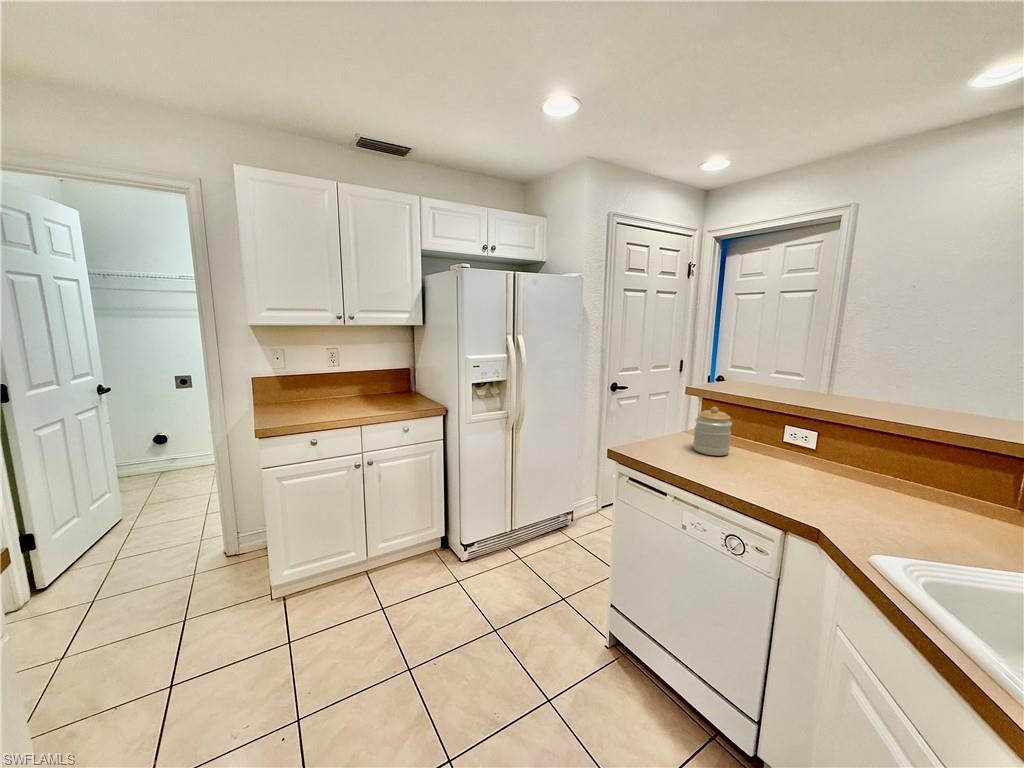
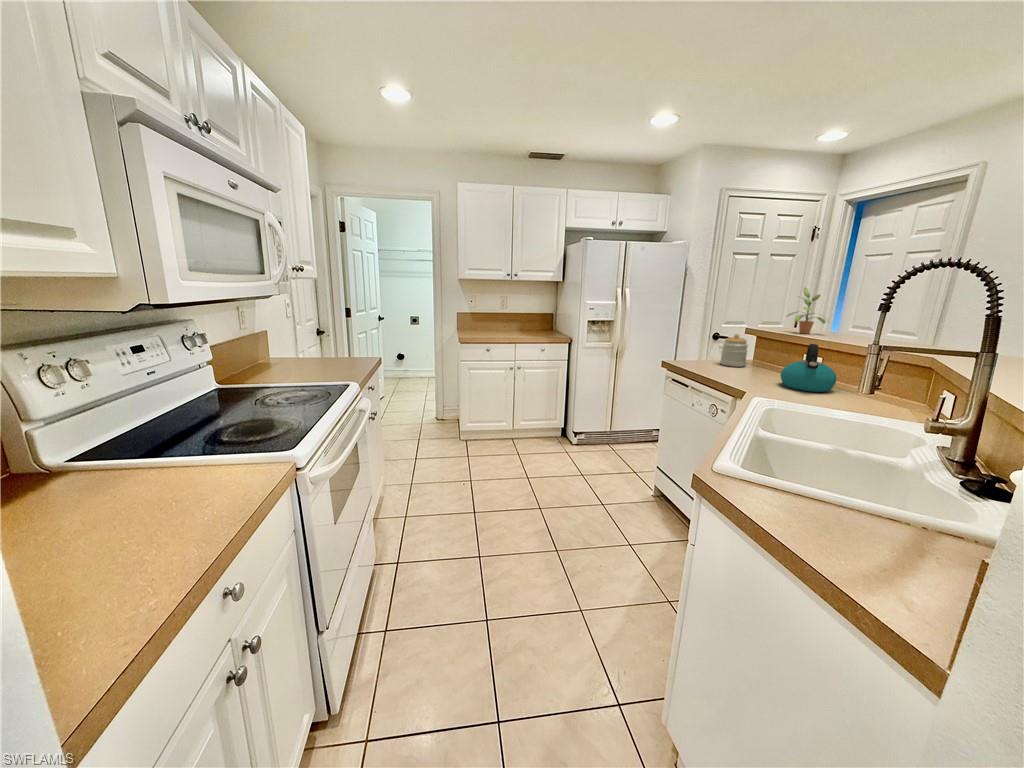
potted plant: none [754,336,818,400] -> present [787,287,825,334]
kettle: none [831,434,928,515] -> present [781,344,836,392]

